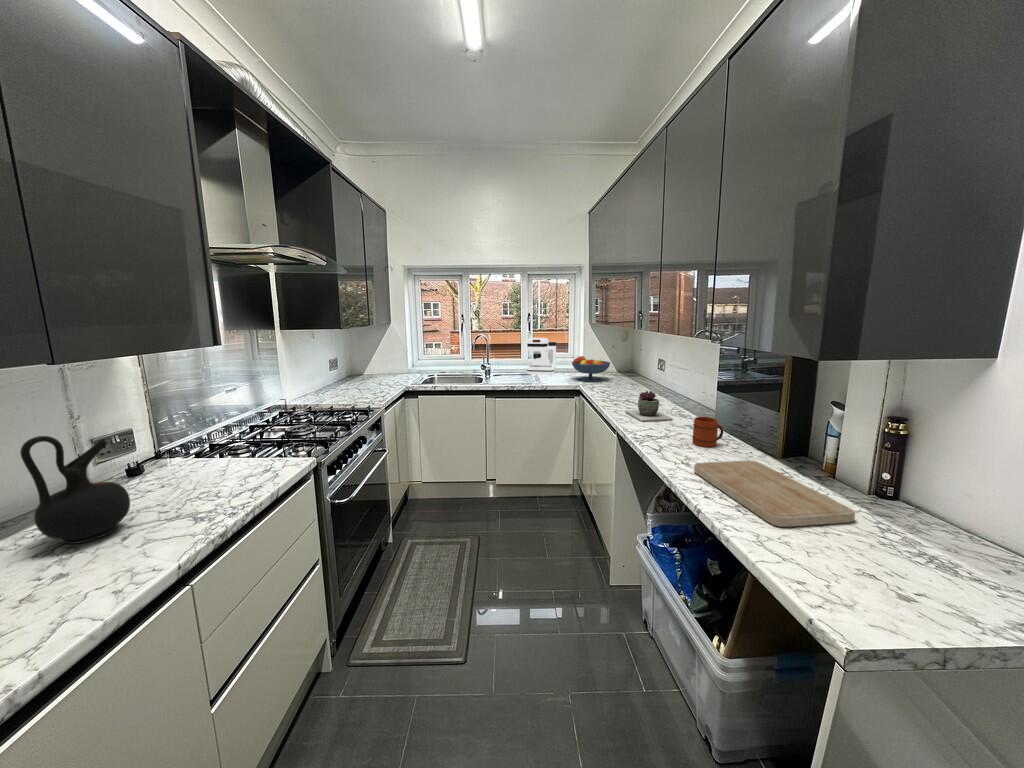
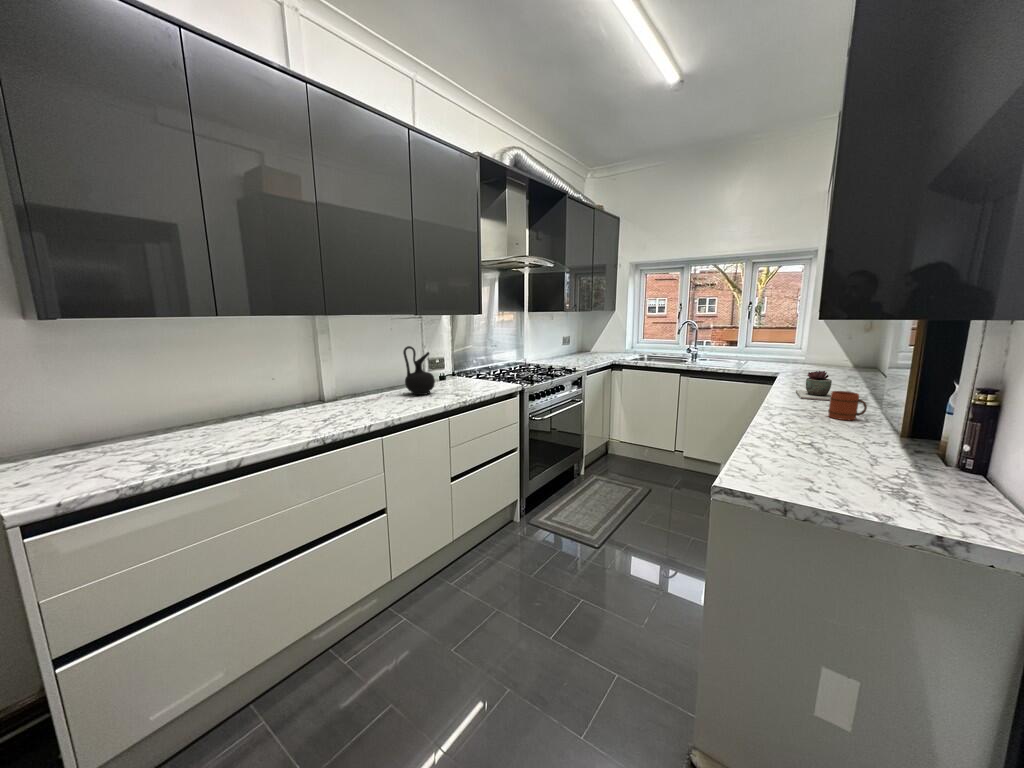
coffee maker: present [527,338,556,375] -> none [737,325,778,363]
fruit bowl: present [572,356,610,382] -> none [783,343,834,371]
cutting board: present [694,460,855,527] -> none [785,421,899,472]

